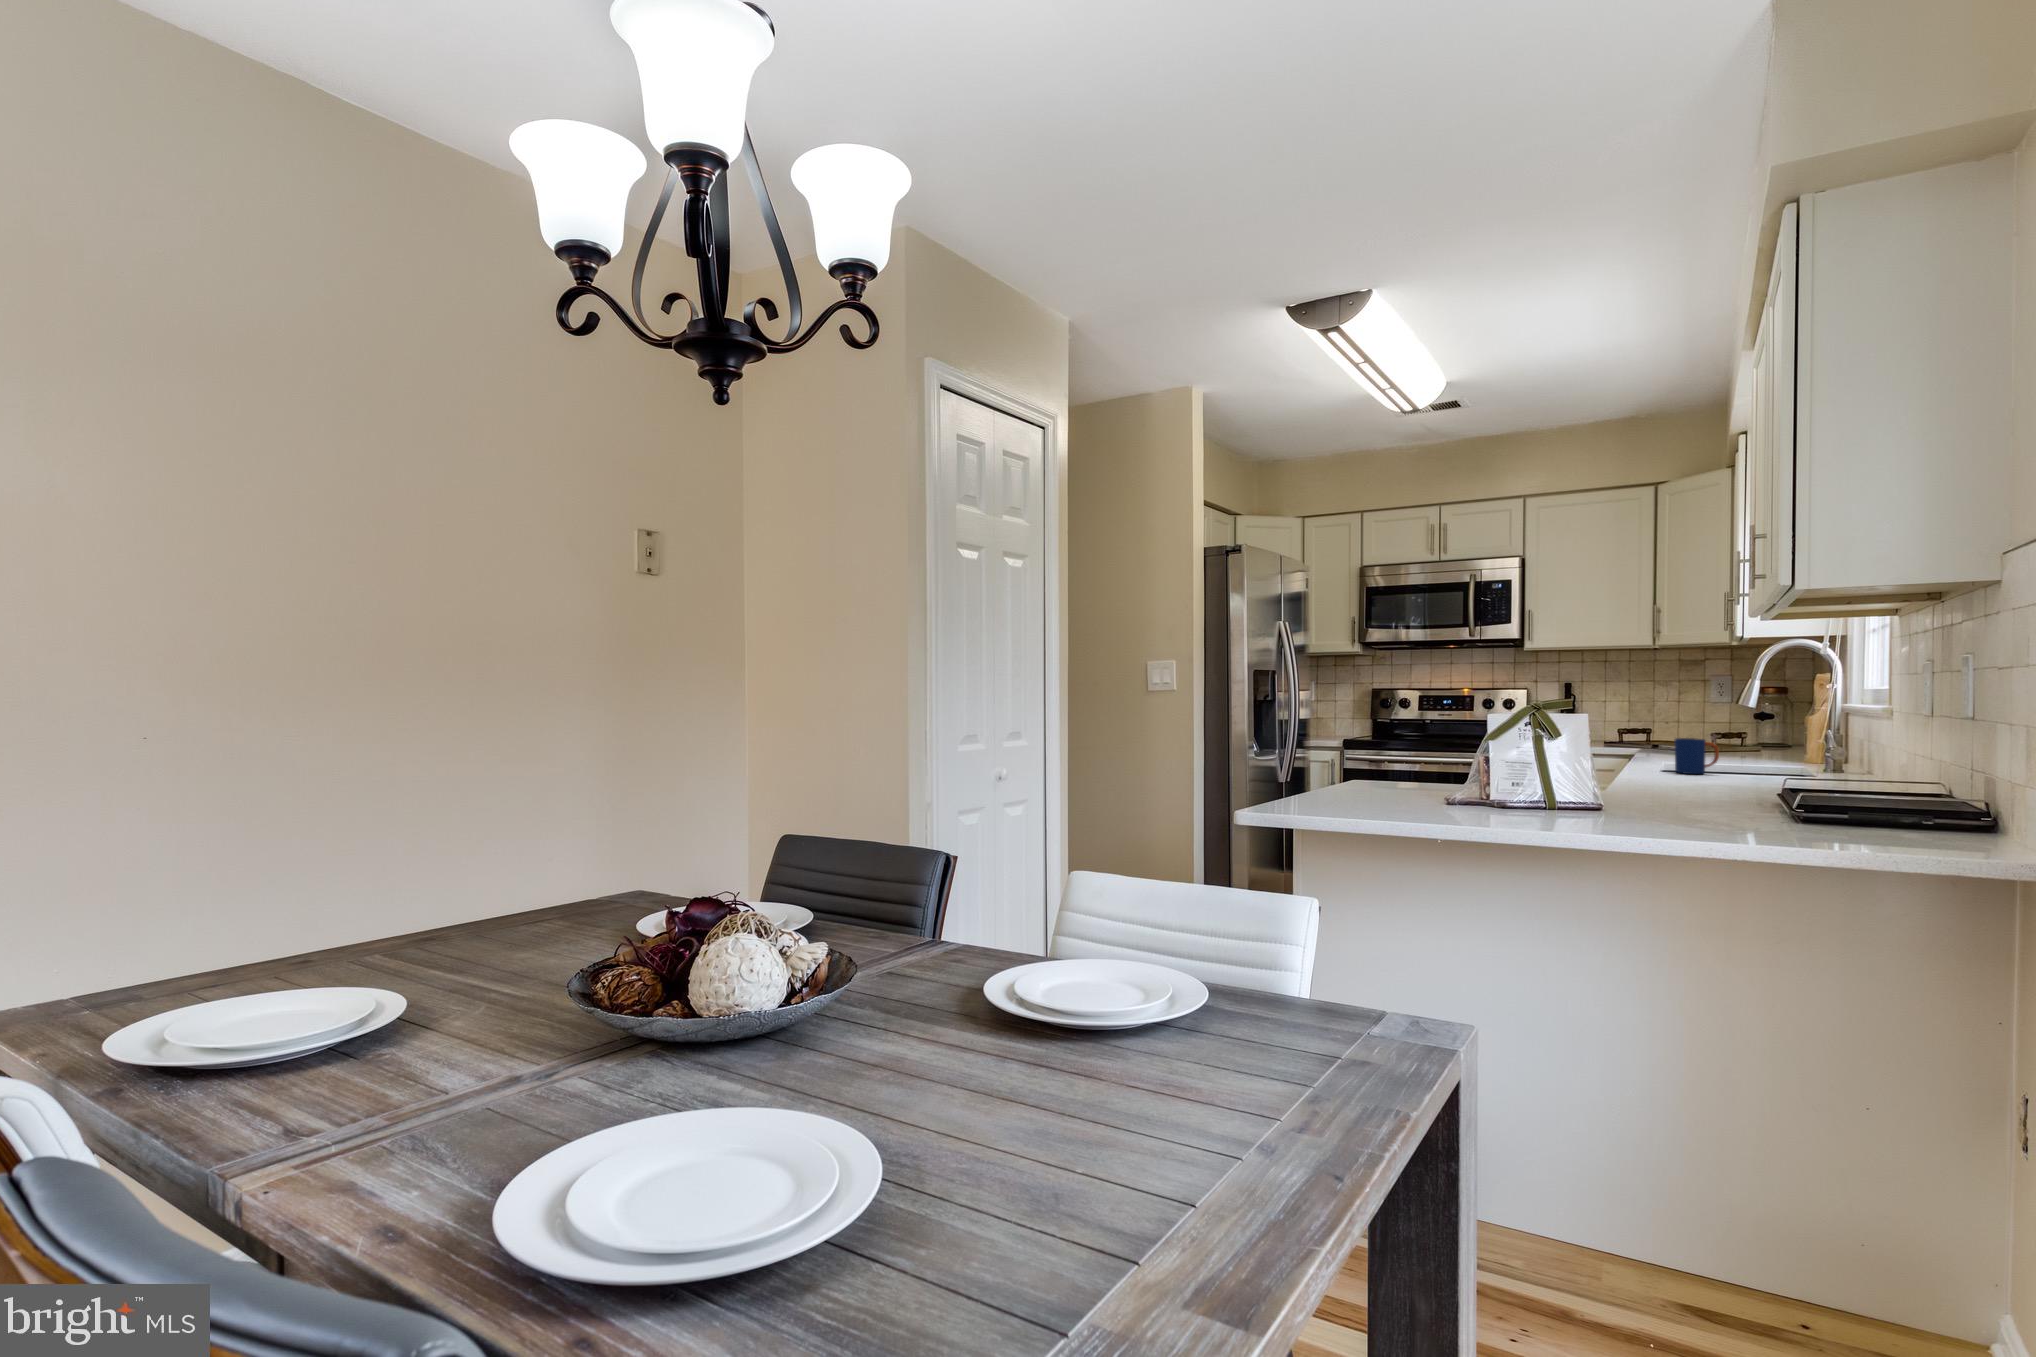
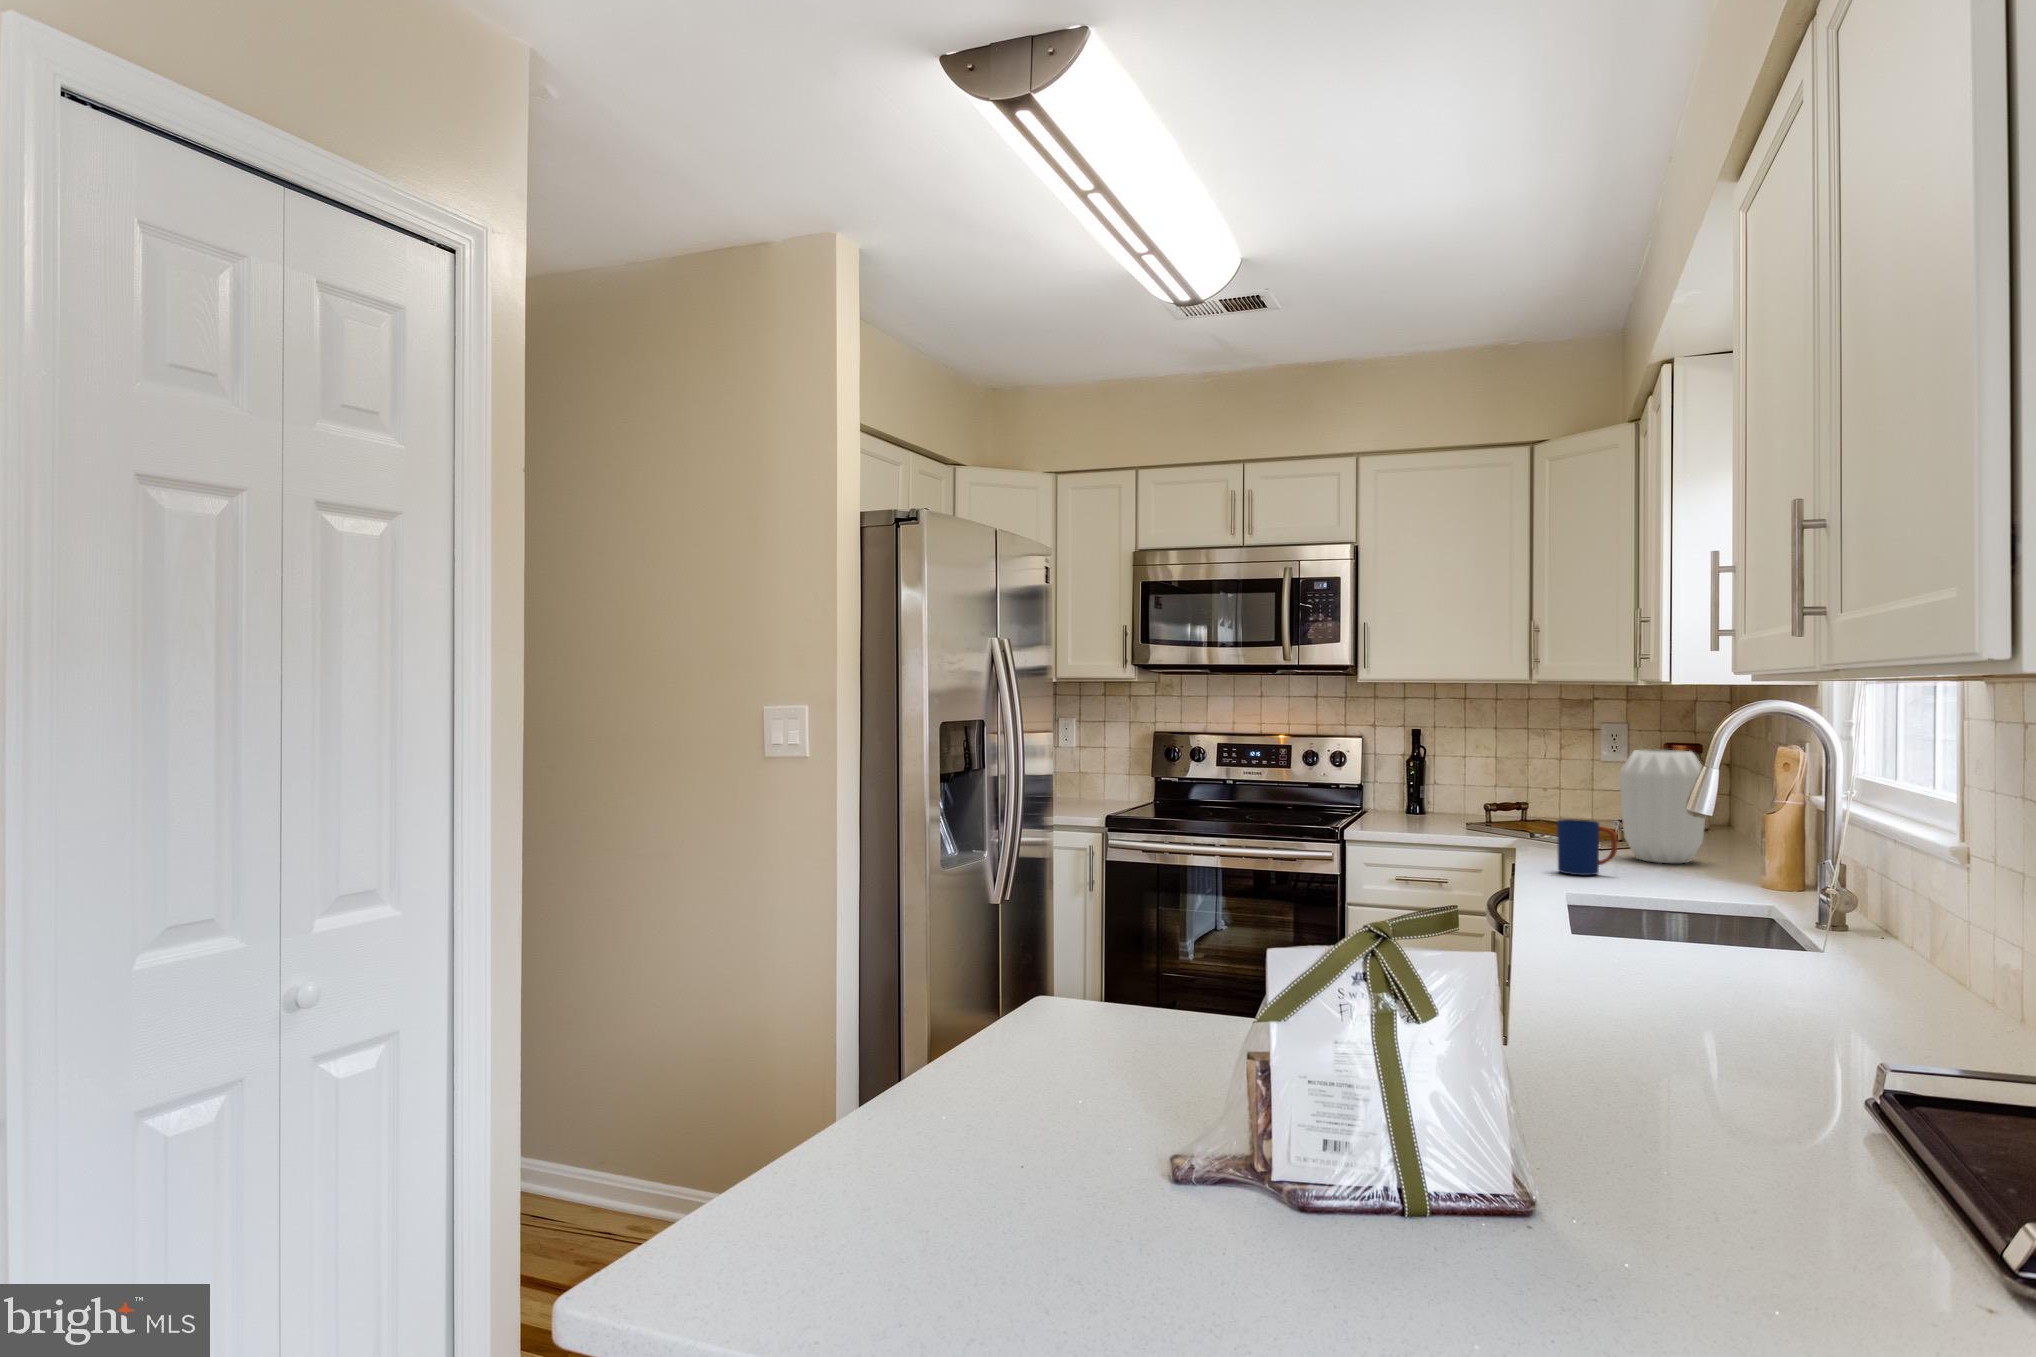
vase: none [1723,693,1790,769] -> present [1620,750,1705,863]

